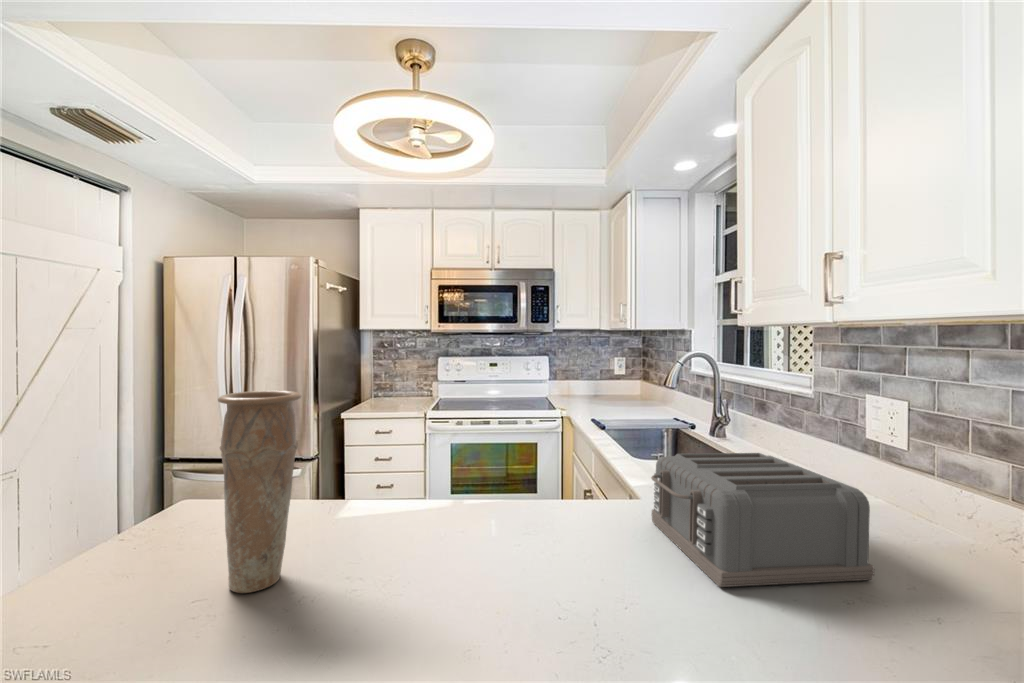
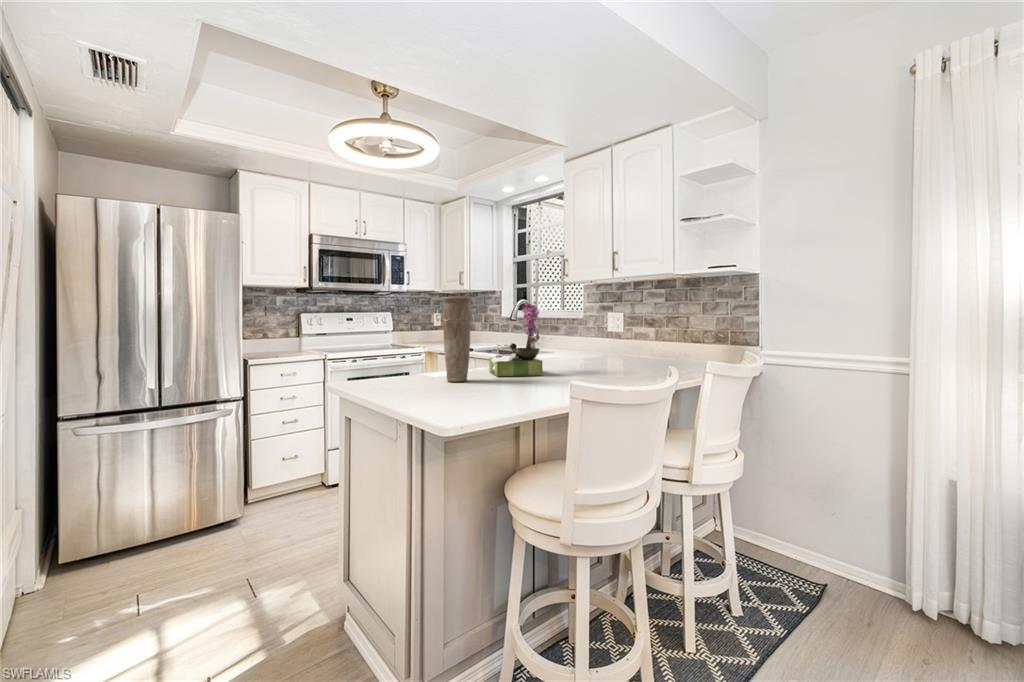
flower arrangement: none [369,392,523,614] -> present [489,301,542,376]
toaster: present [651,453,874,587] -> none [556,332,630,367]

